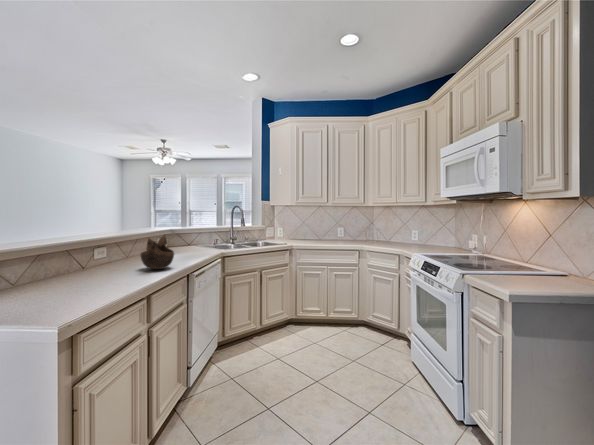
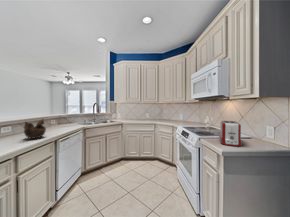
toaster: none [501,241,547,287] -> present [219,121,242,146]

